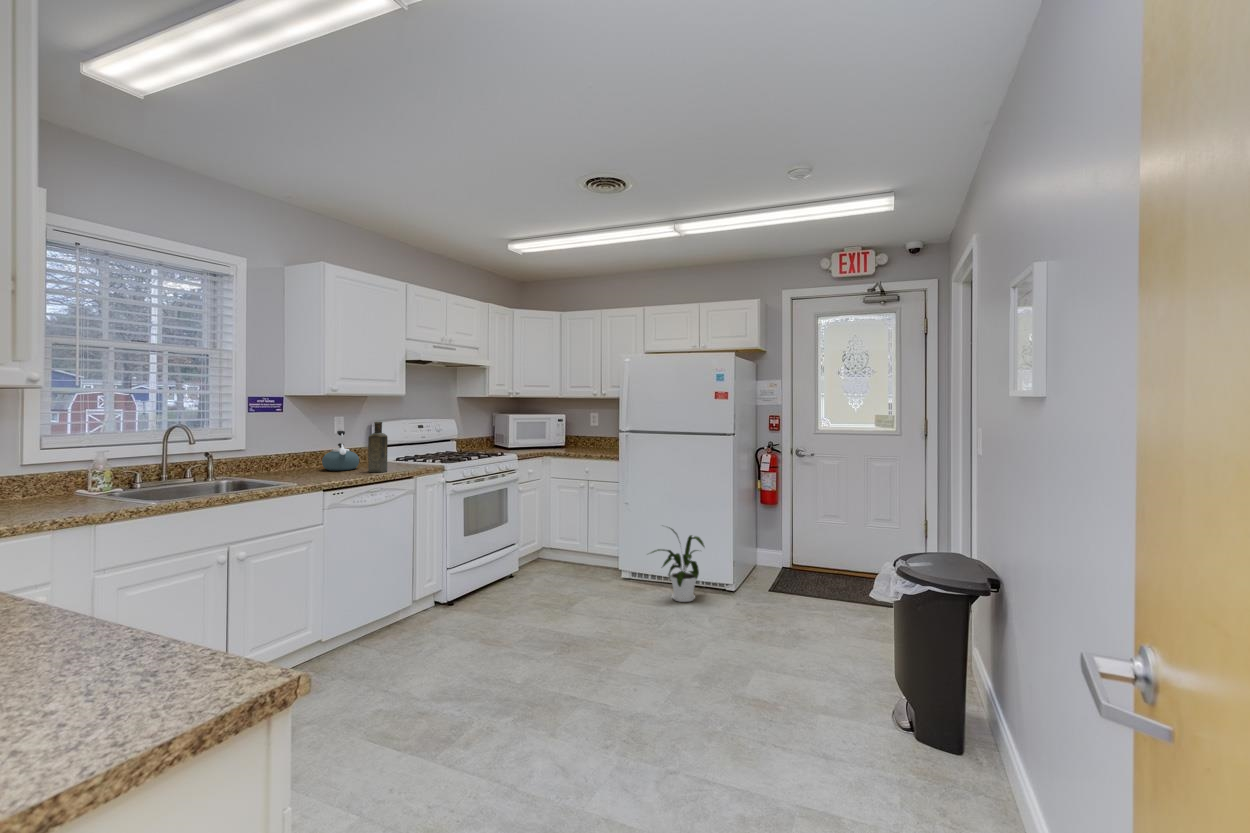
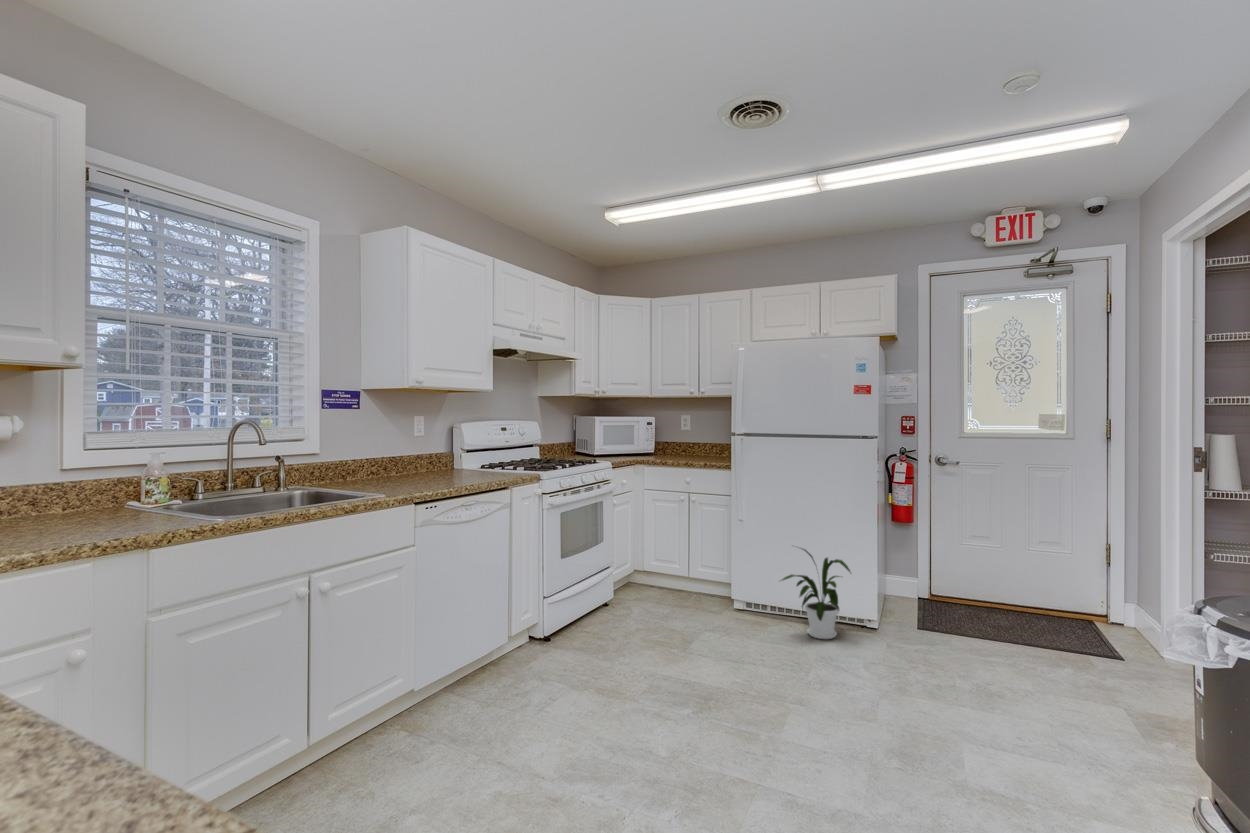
bottle: present [368,422,388,472] -> none [455,421,478,481]
kettle: present [322,431,359,471] -> none [401,432,443,479]

